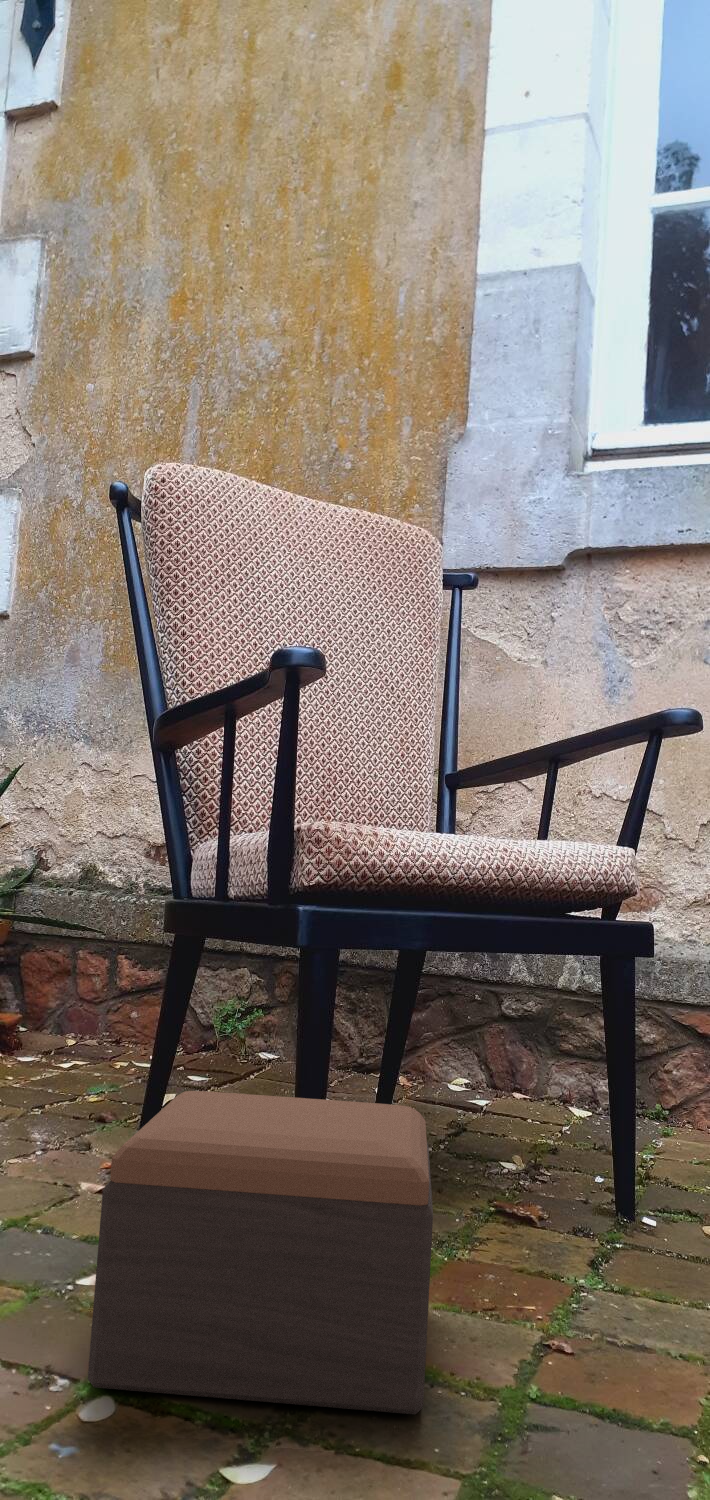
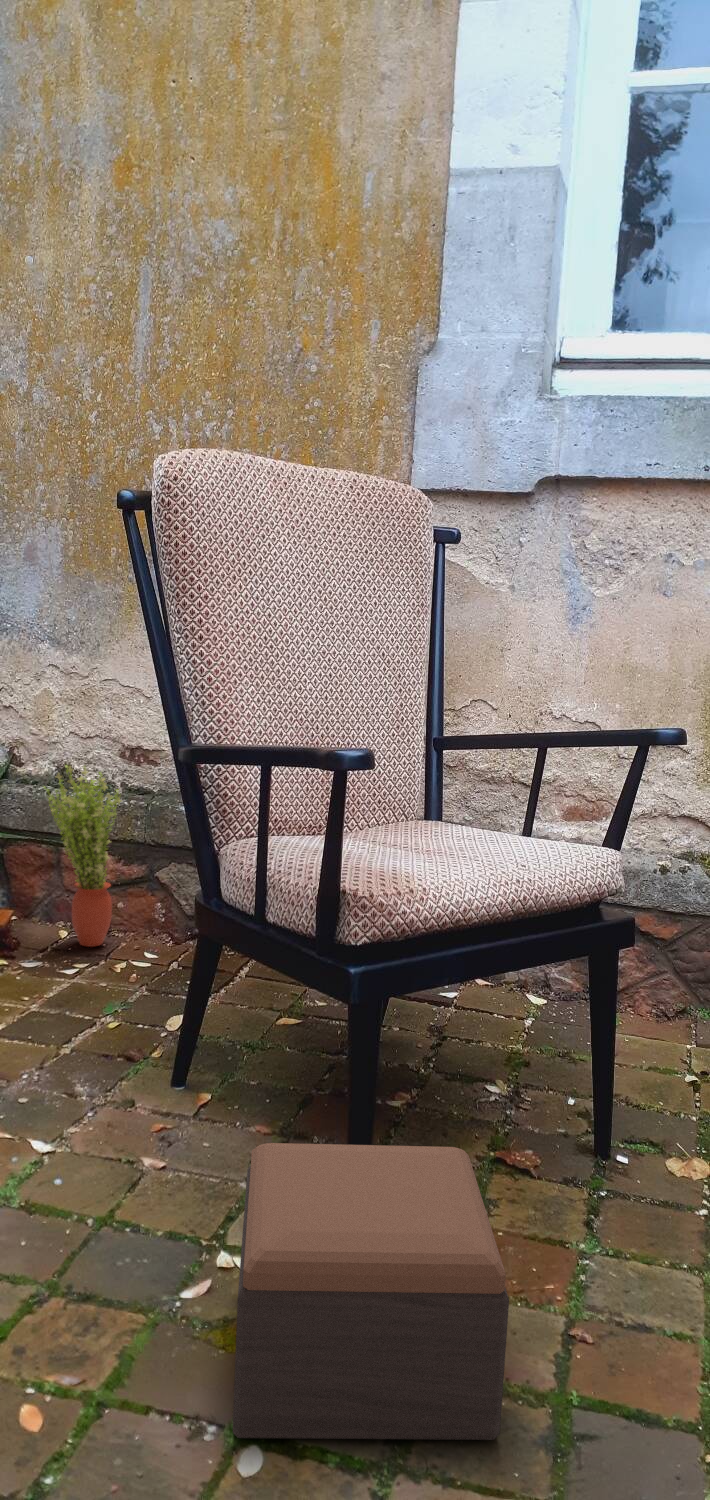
potted plant: none [60,857,141,1053] -> present [47,766,121,947]

